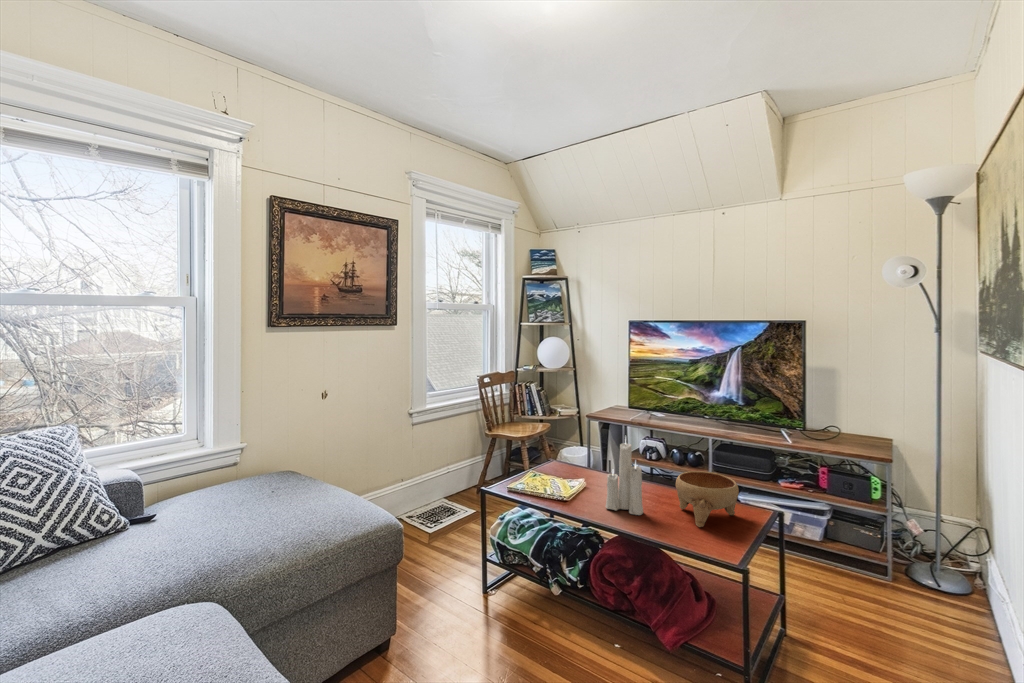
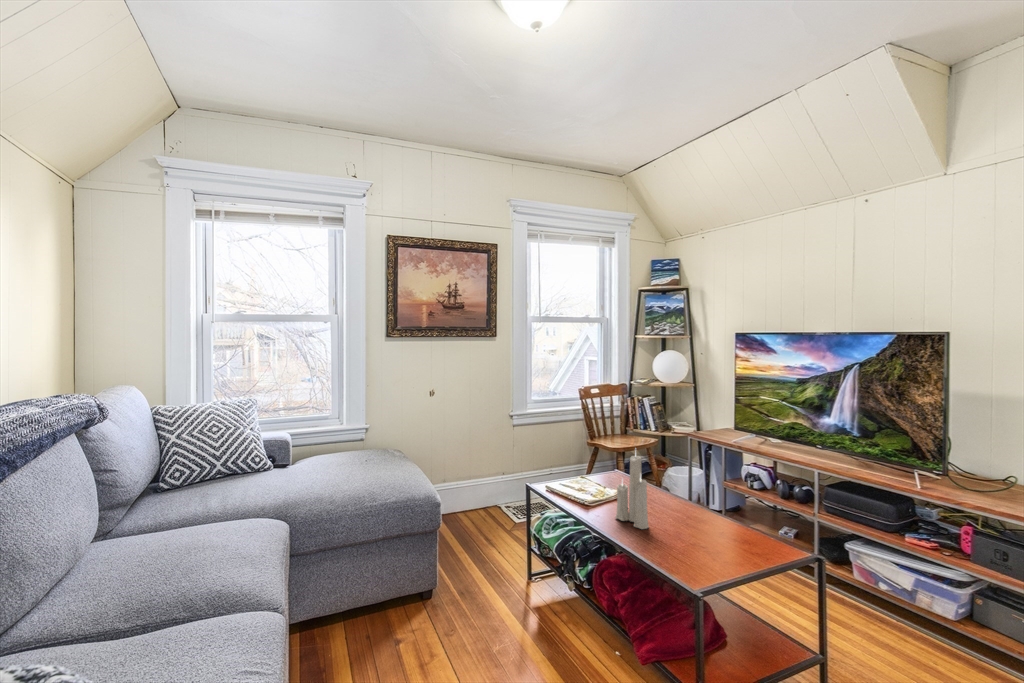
bowl: present [675,471,739,527] -> none [679,494,753,551]

